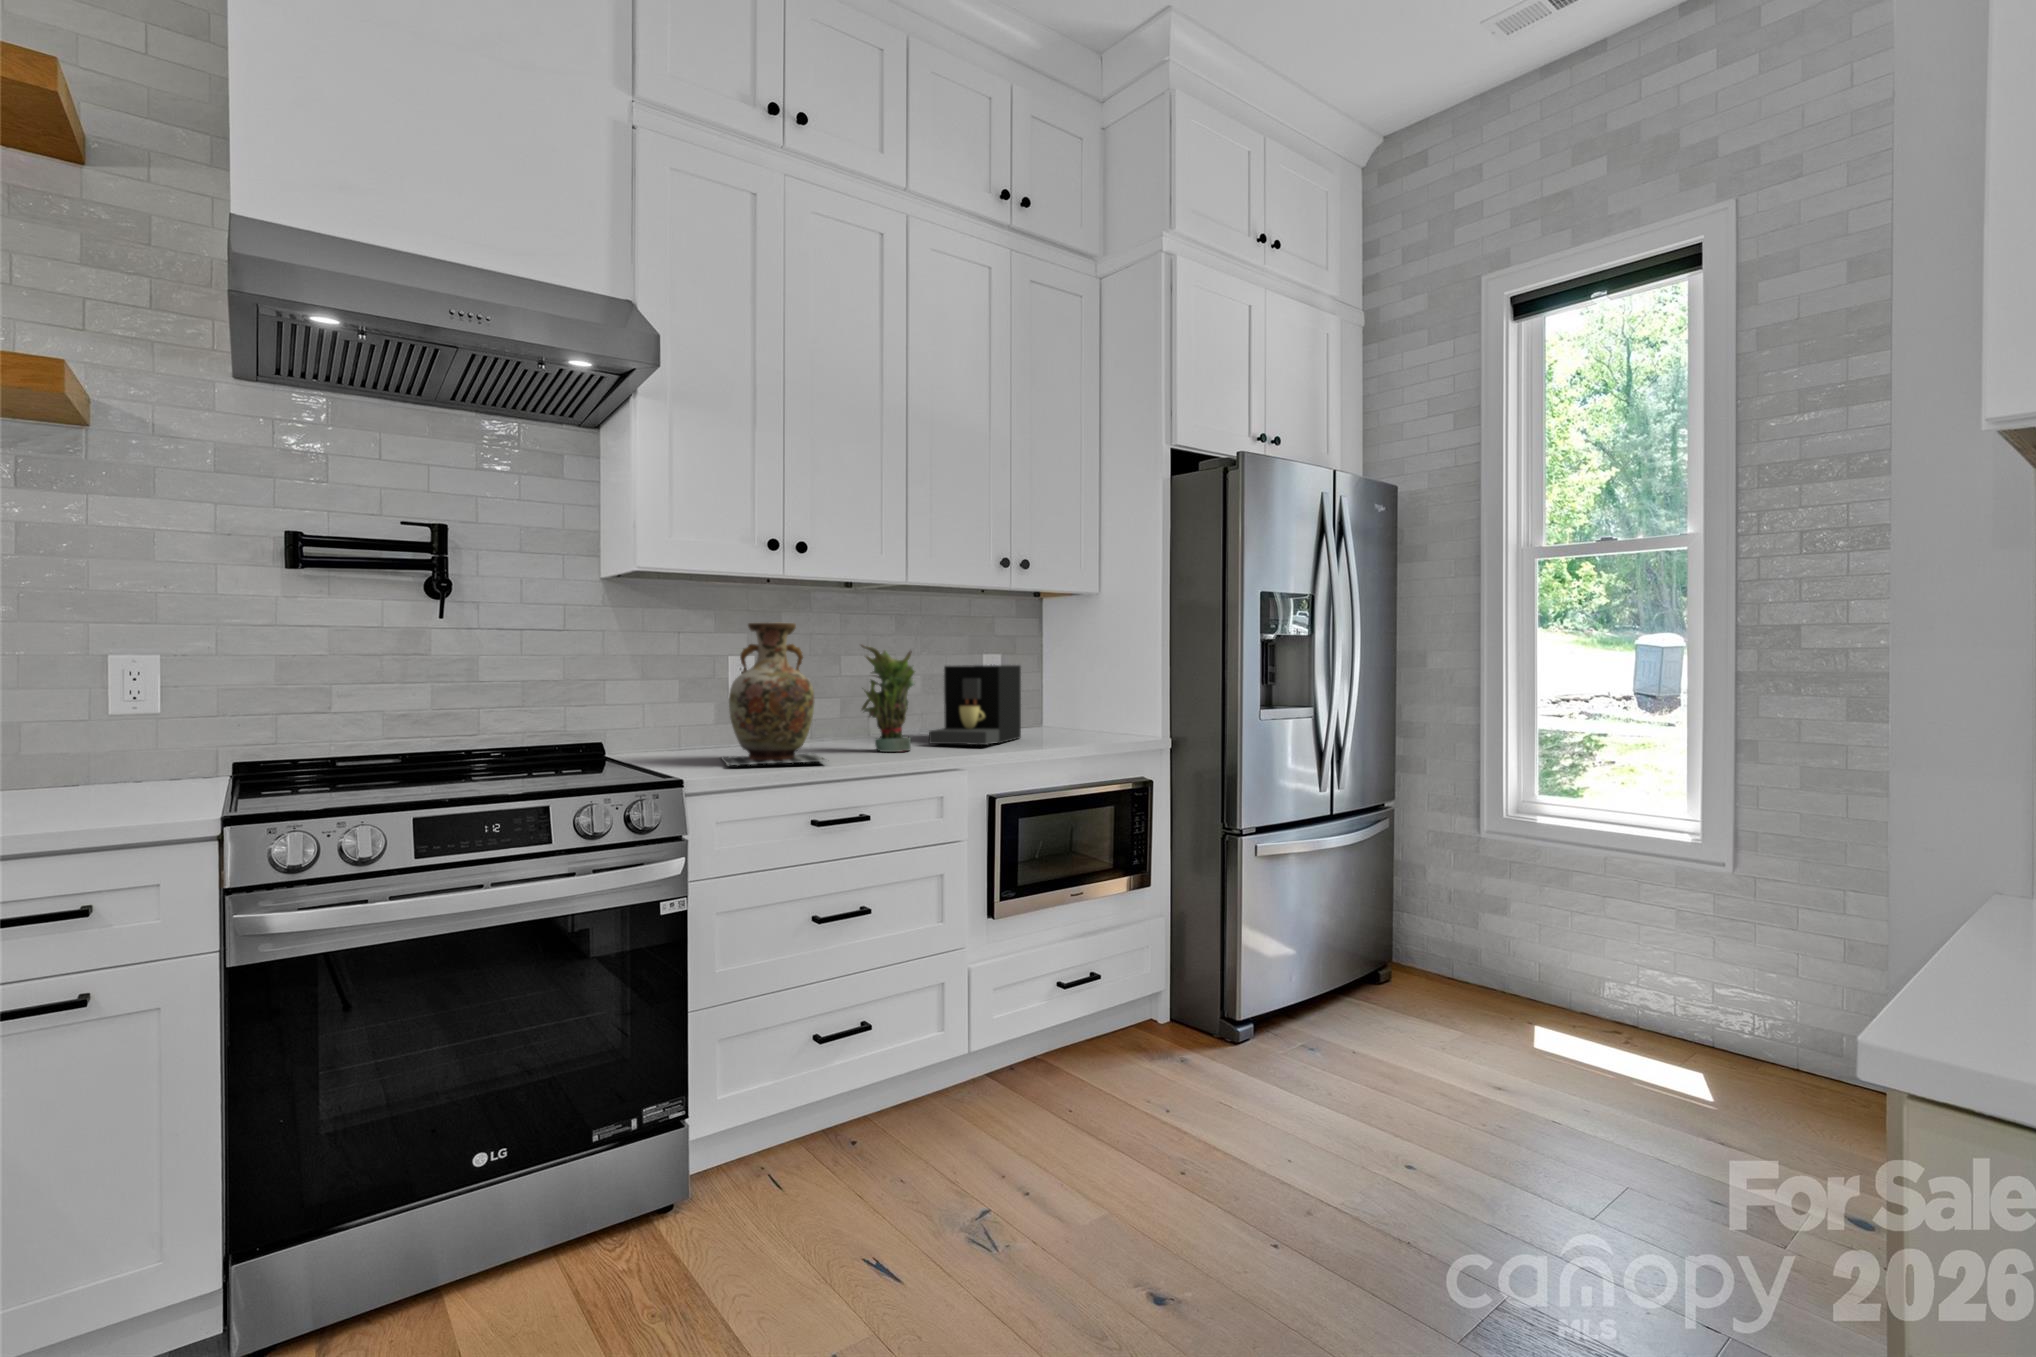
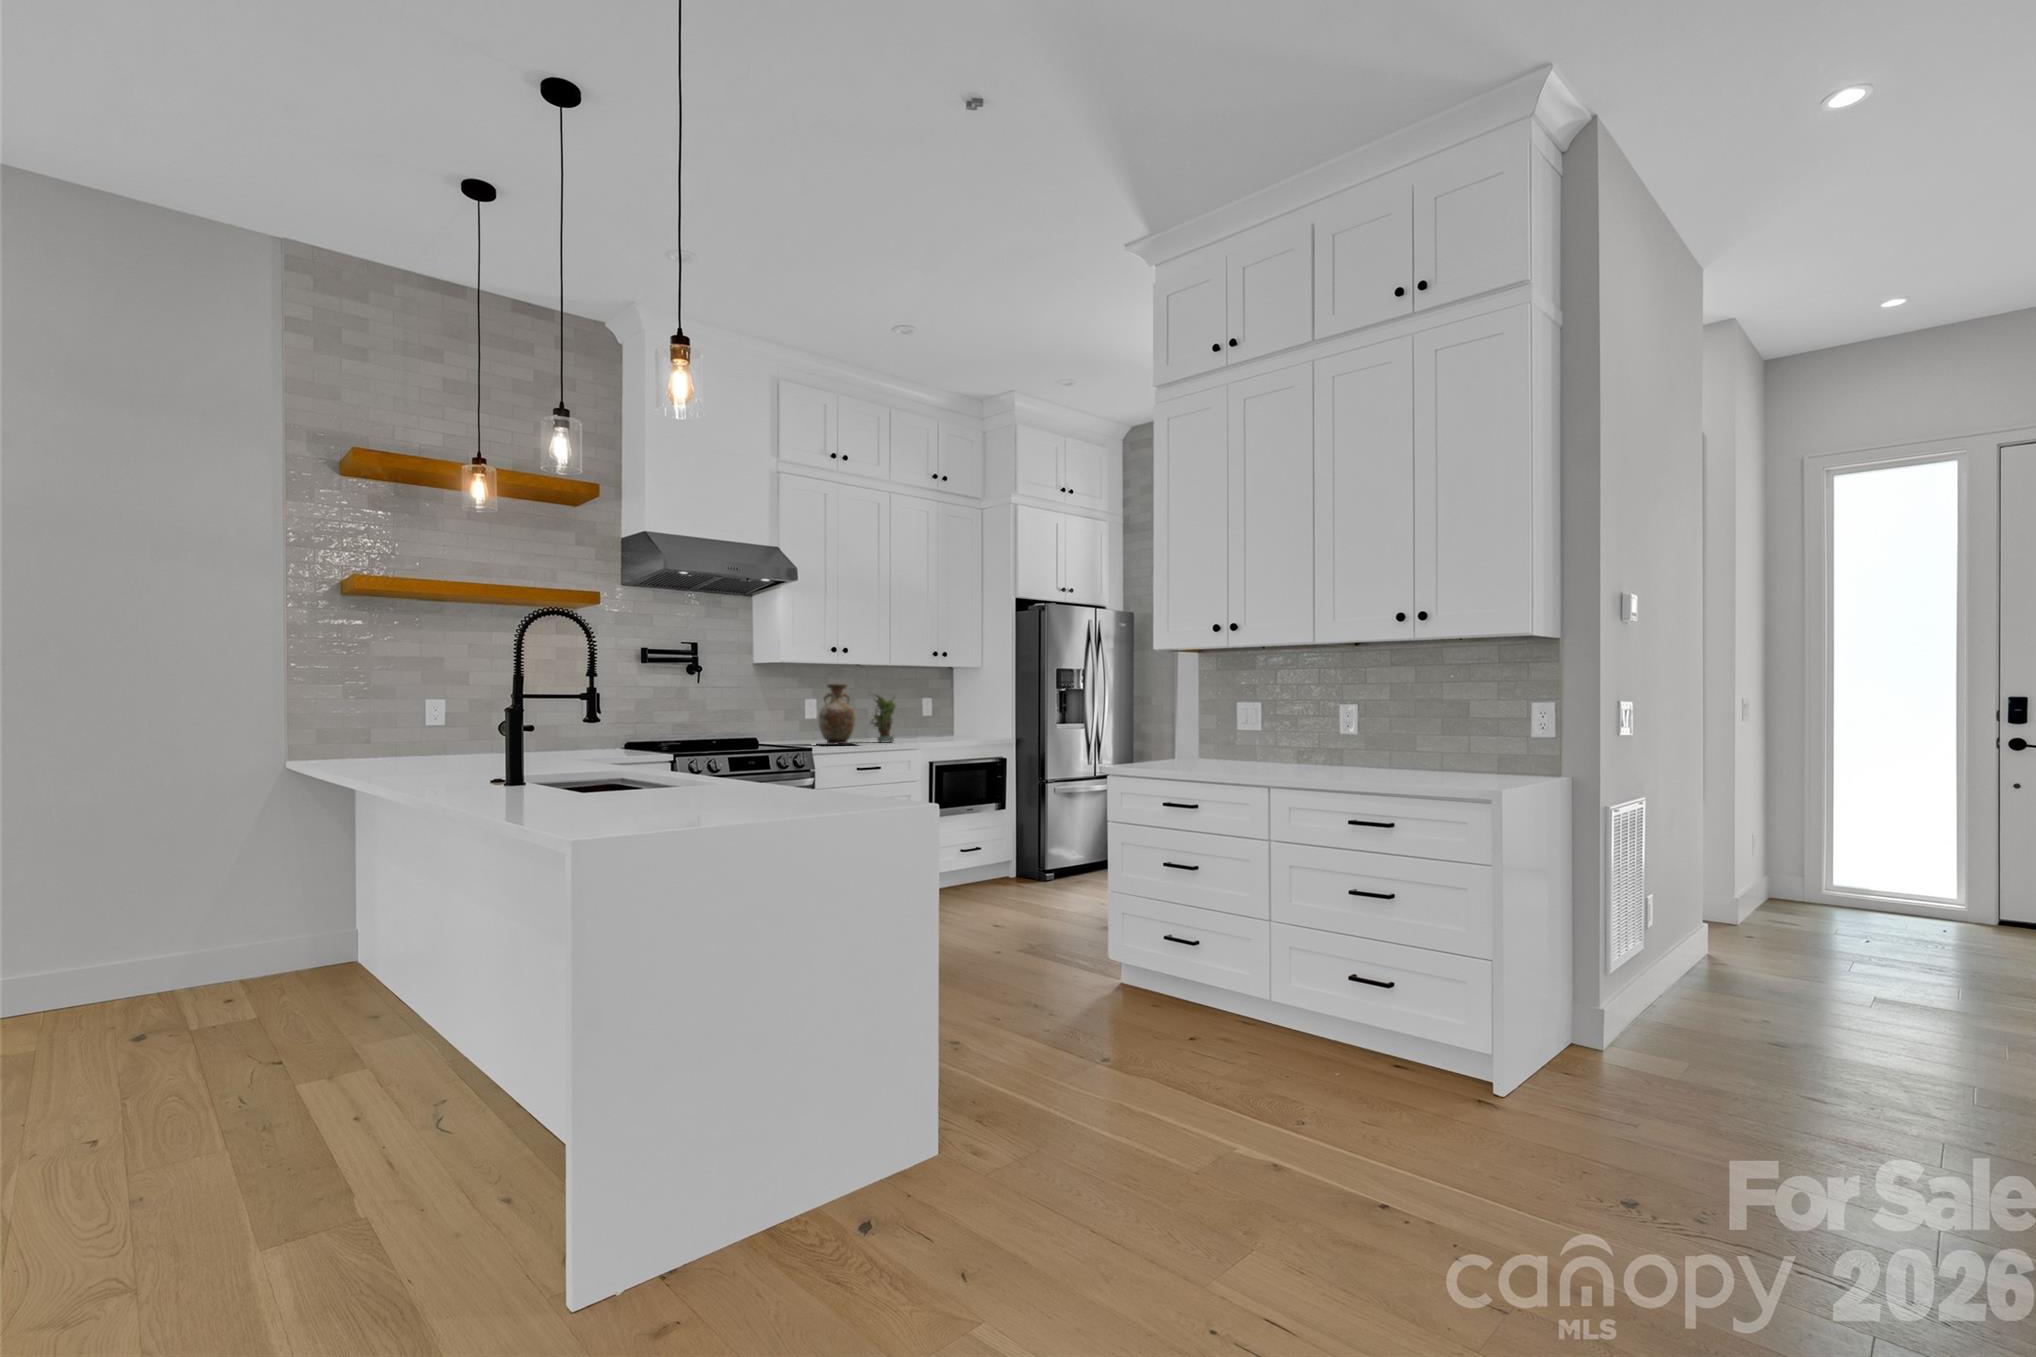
coffee maker: present [929,665,1021,745] -> none [901,703,943,740]

